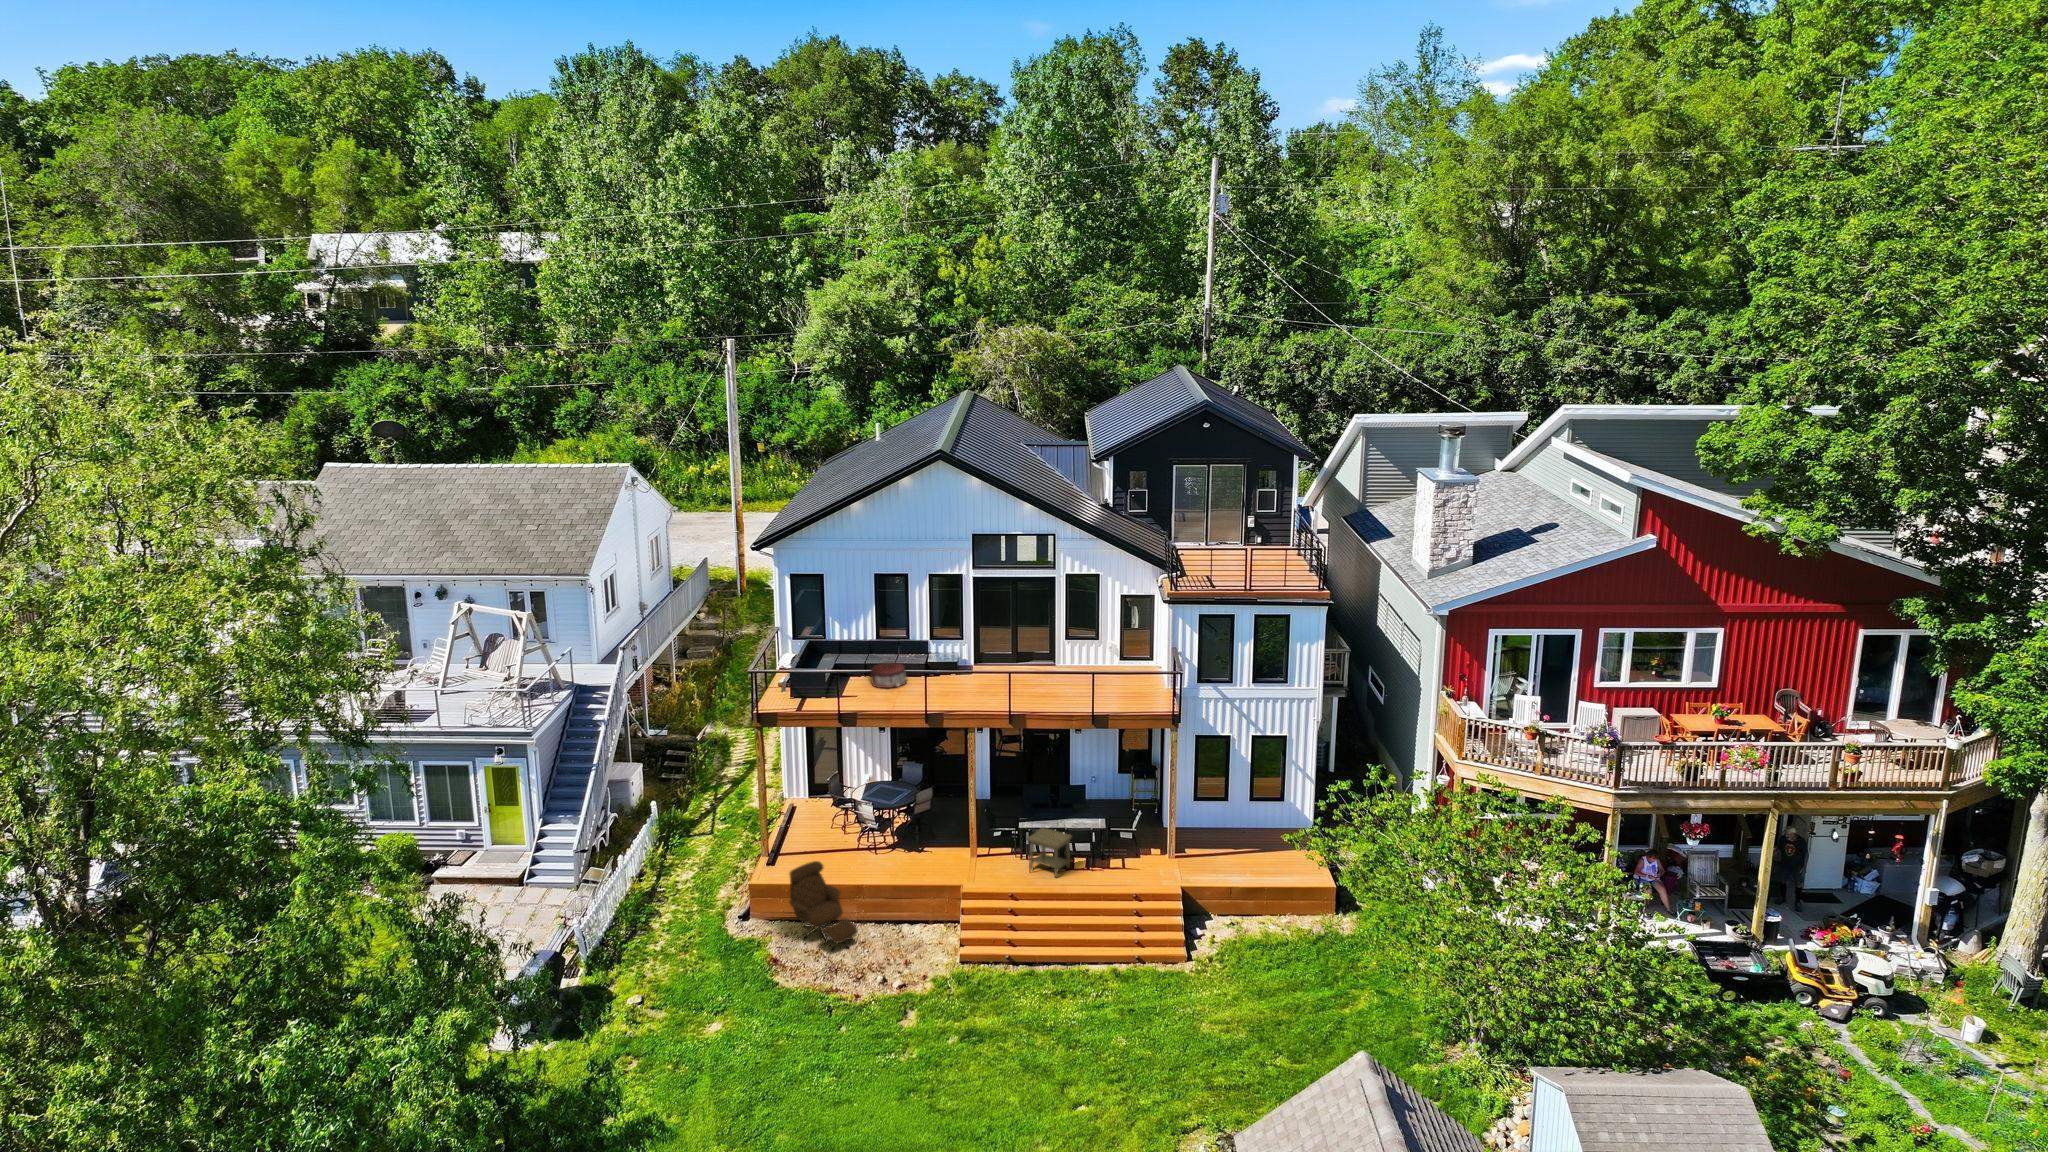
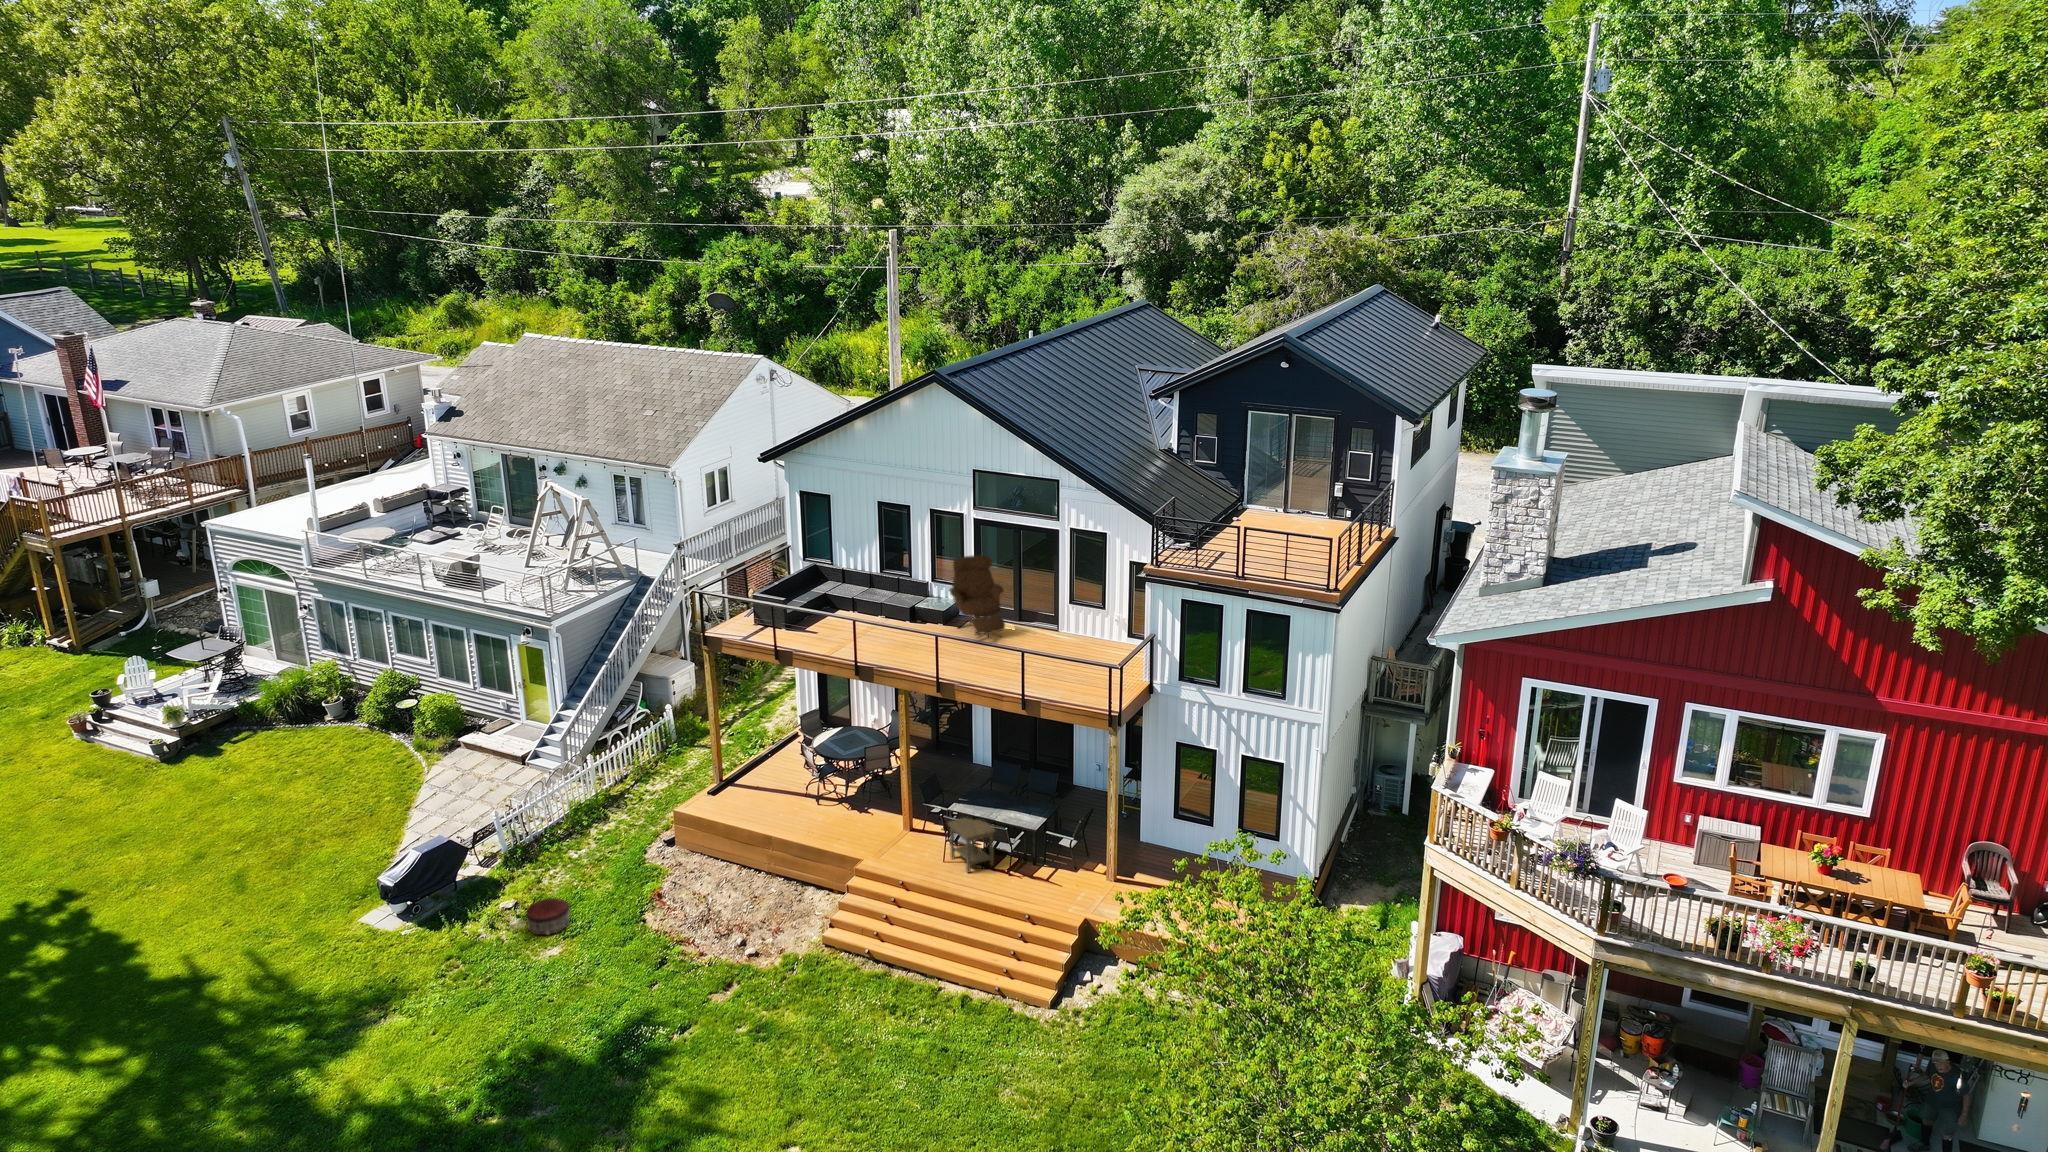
pouf: present [870,663,907,688] -> present [526,898,570,935]
lounge chair: present [790,861,858,945] -> present [950,555,1005,640]

